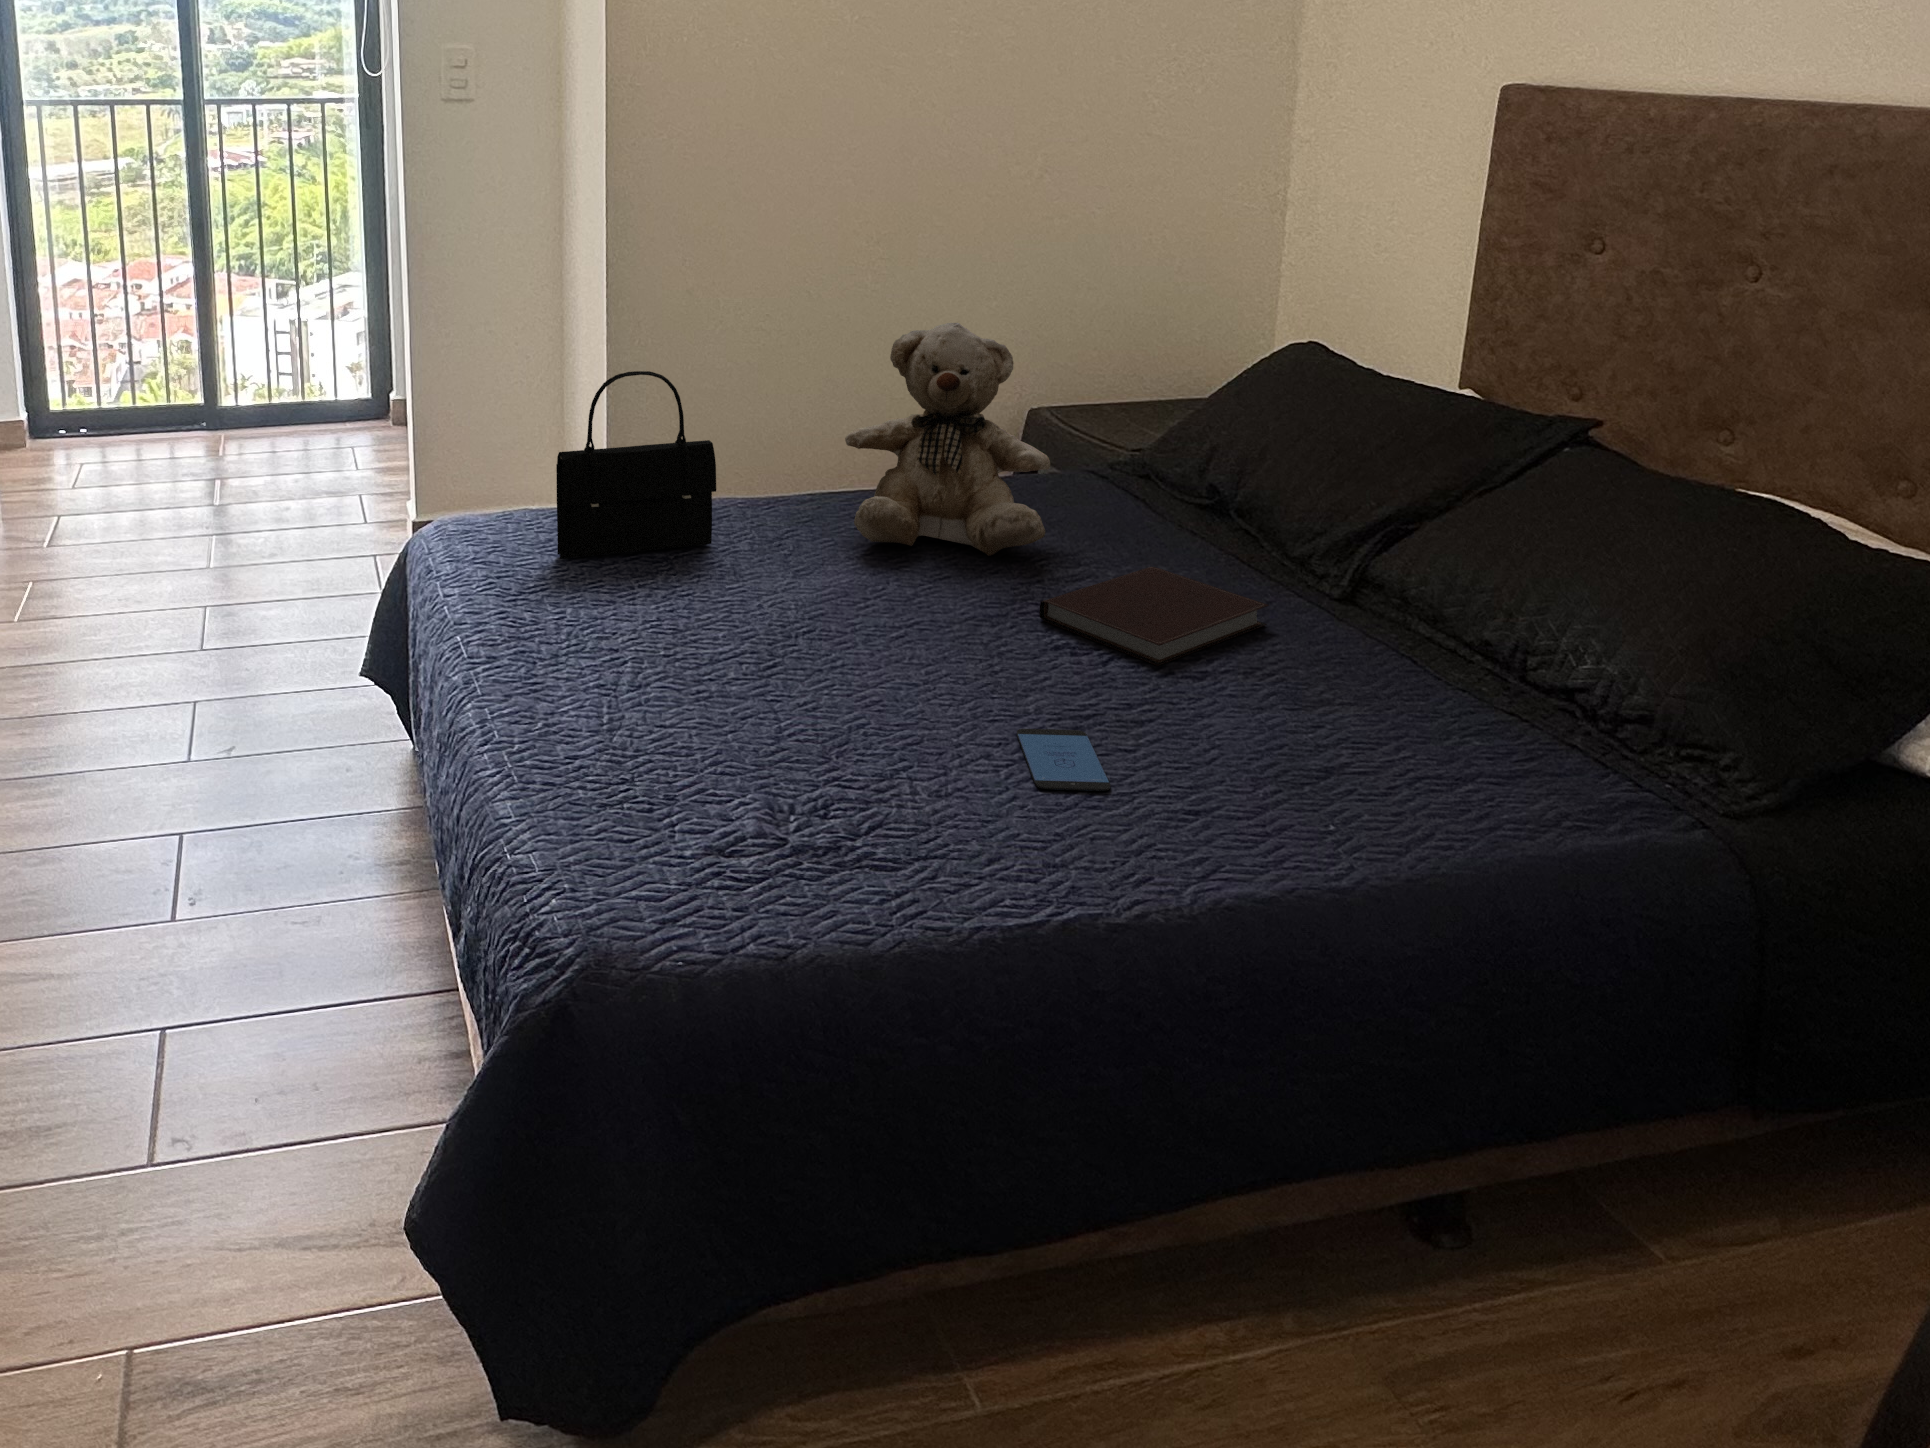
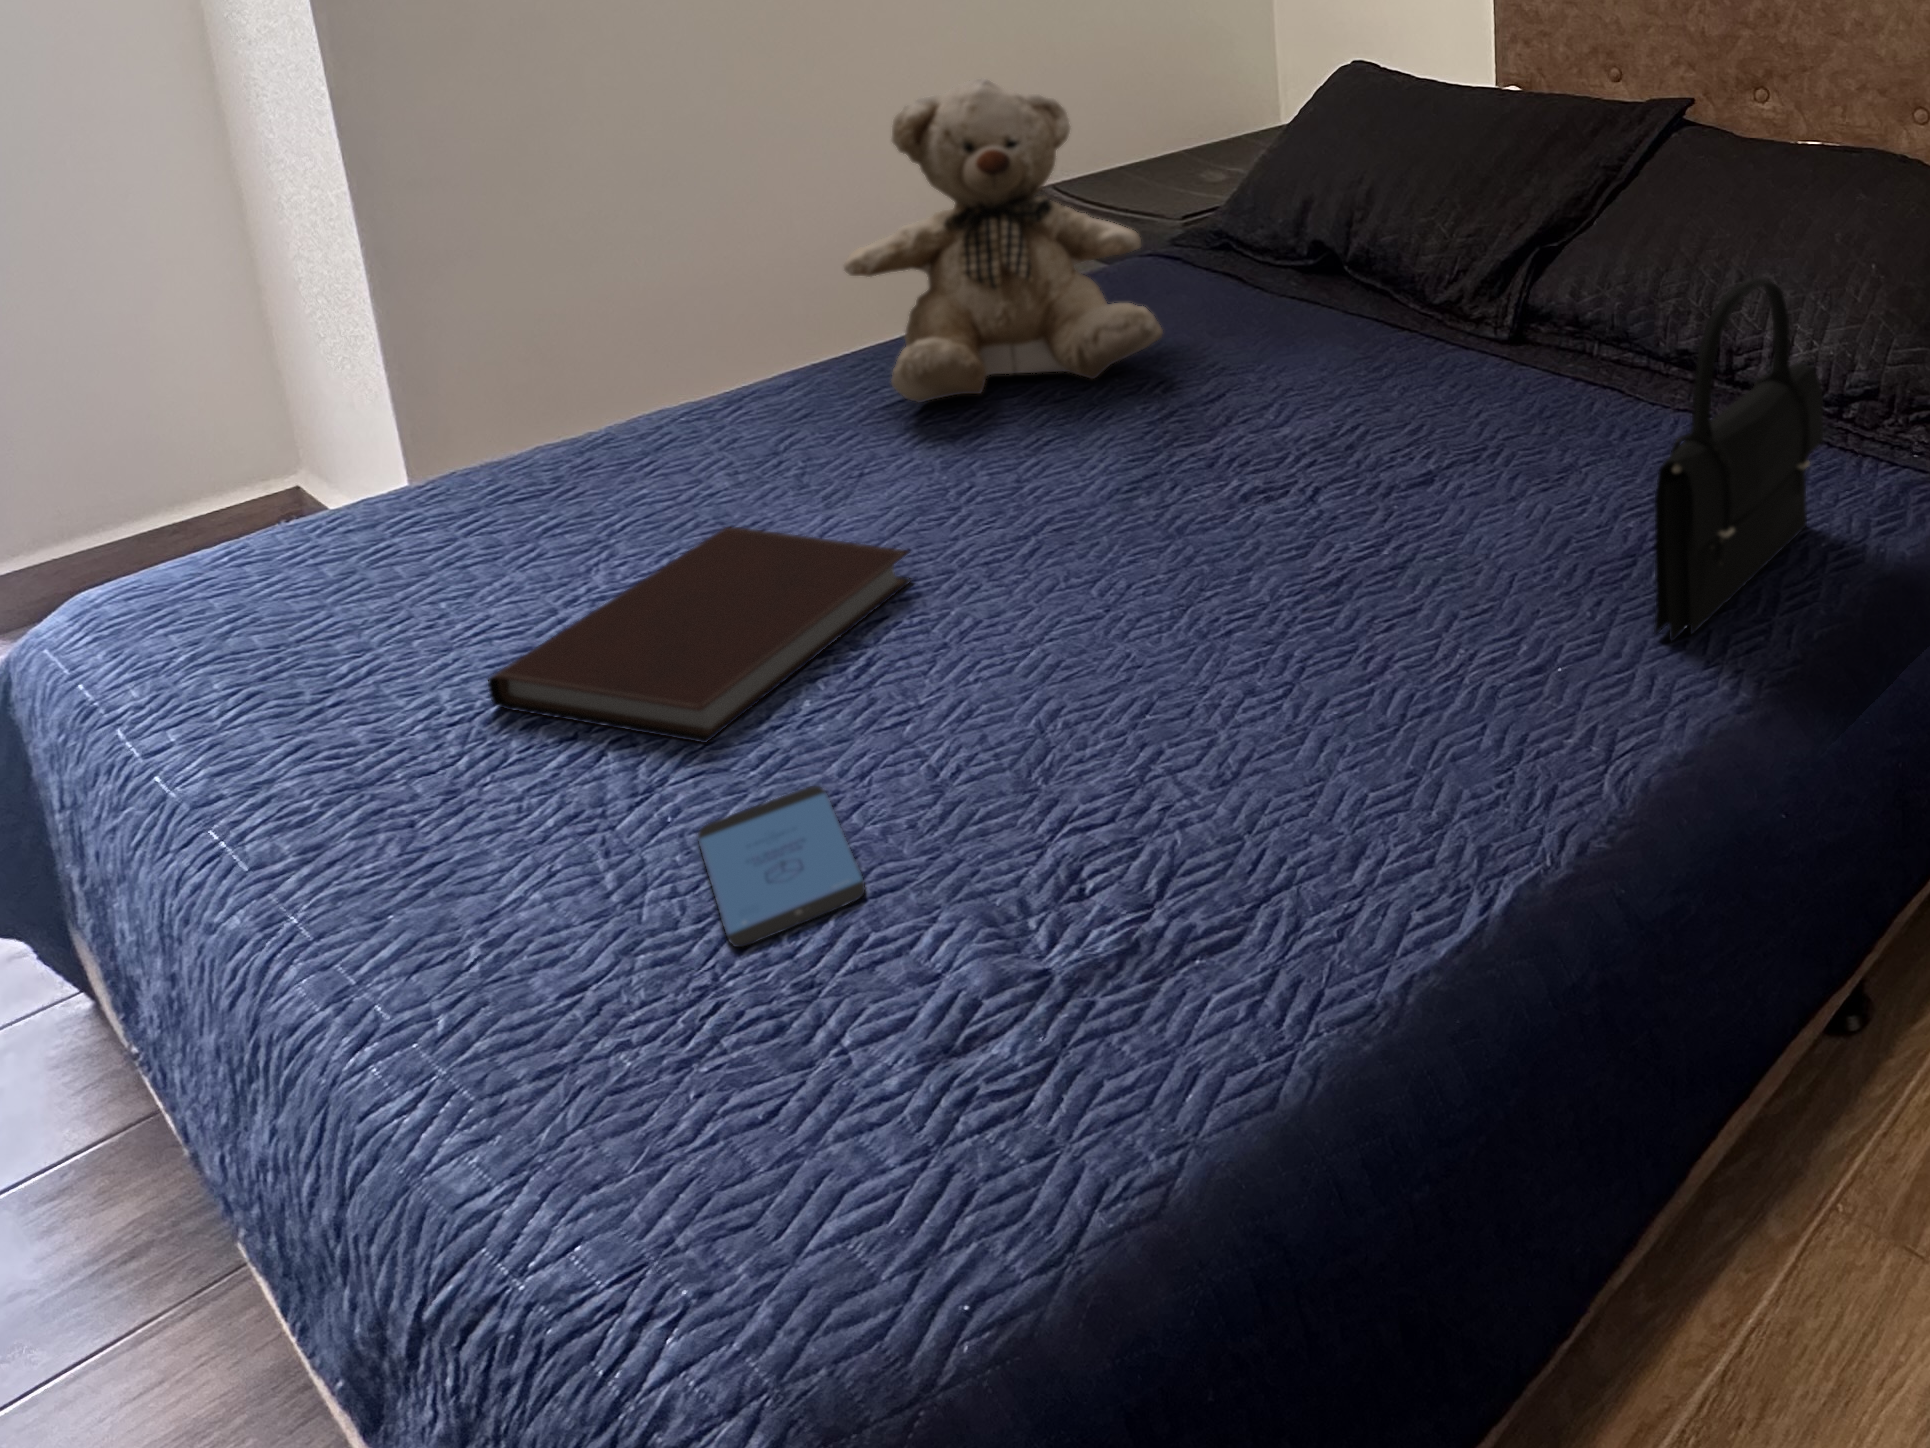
handbag: present [556,371,716,559] -> present [1654,278,1823,641]
notebook: present [1039,567,1269,666] -> present [488,527,912,743]
smartphone: present [1017,729,1110,791] -> present [698,786,865,947]

